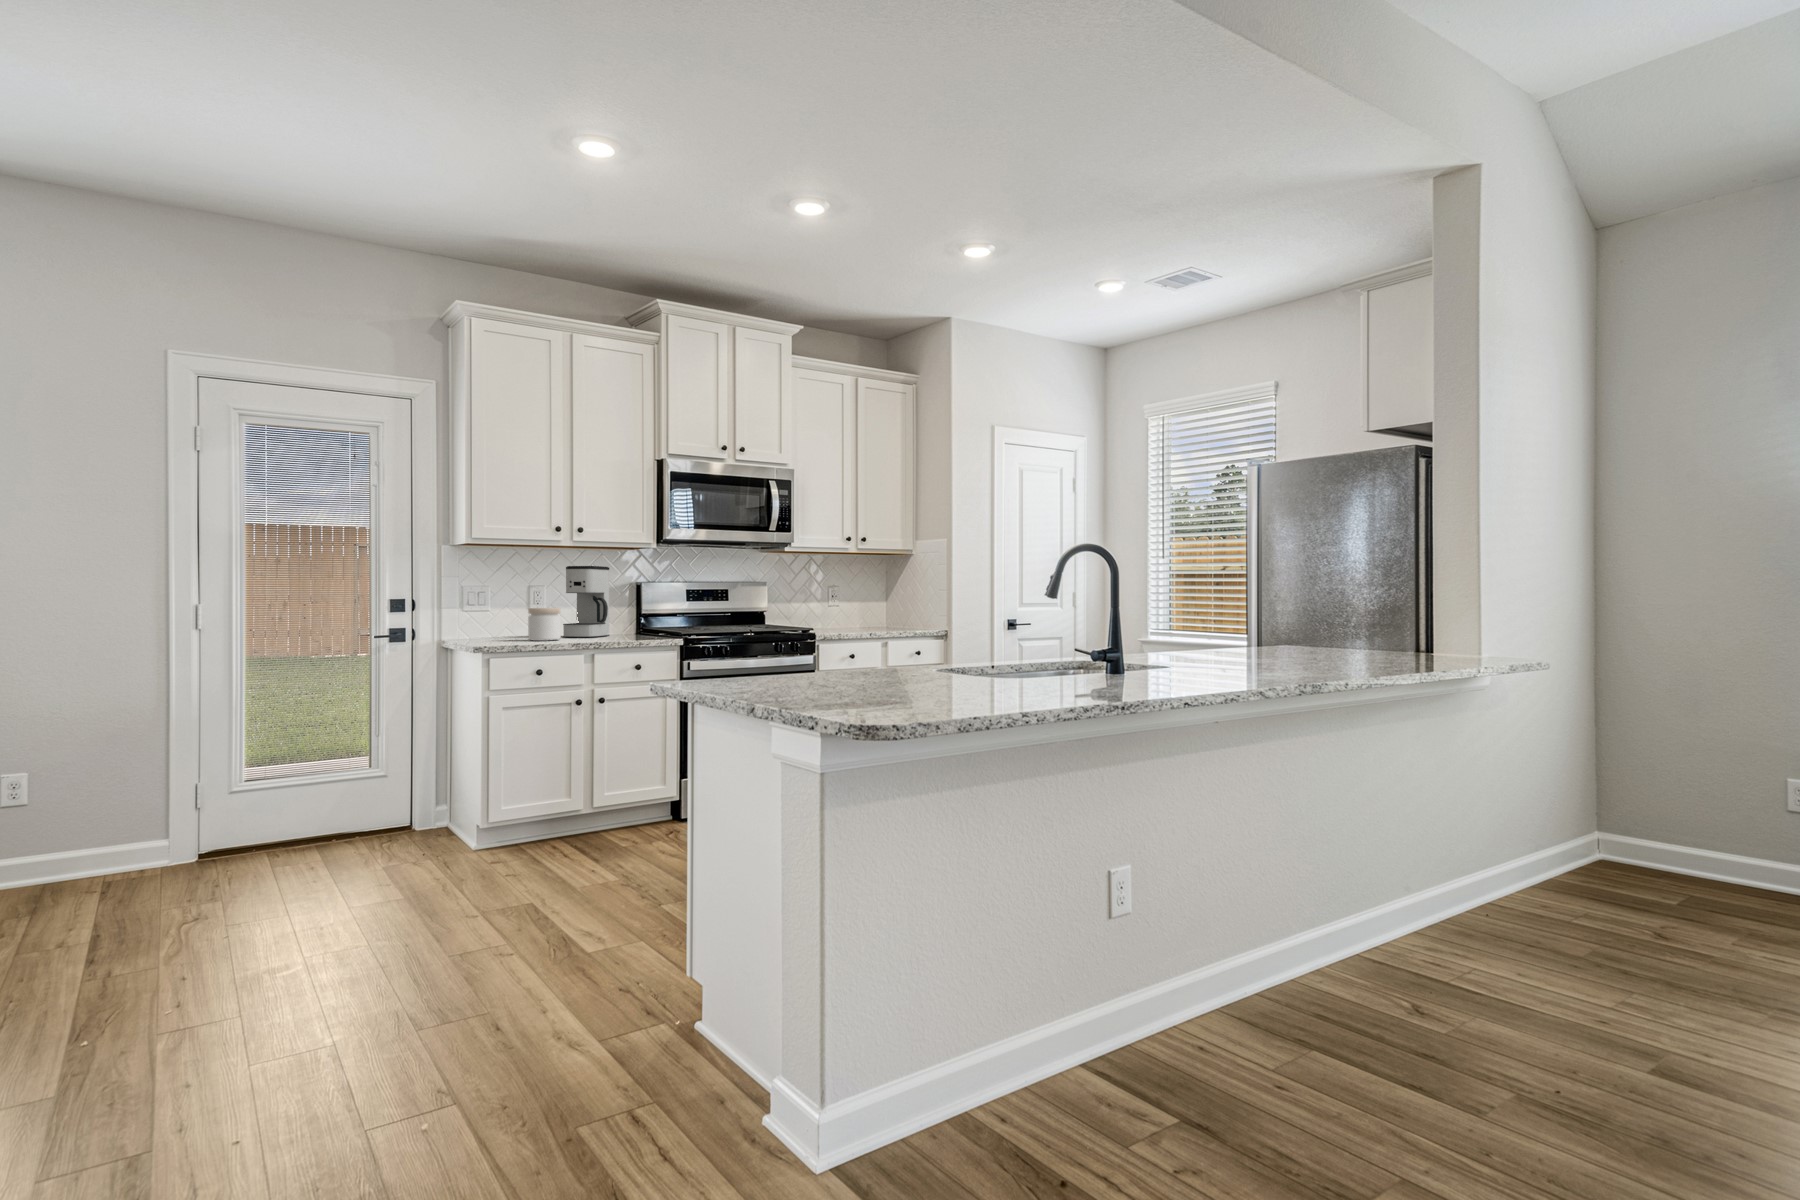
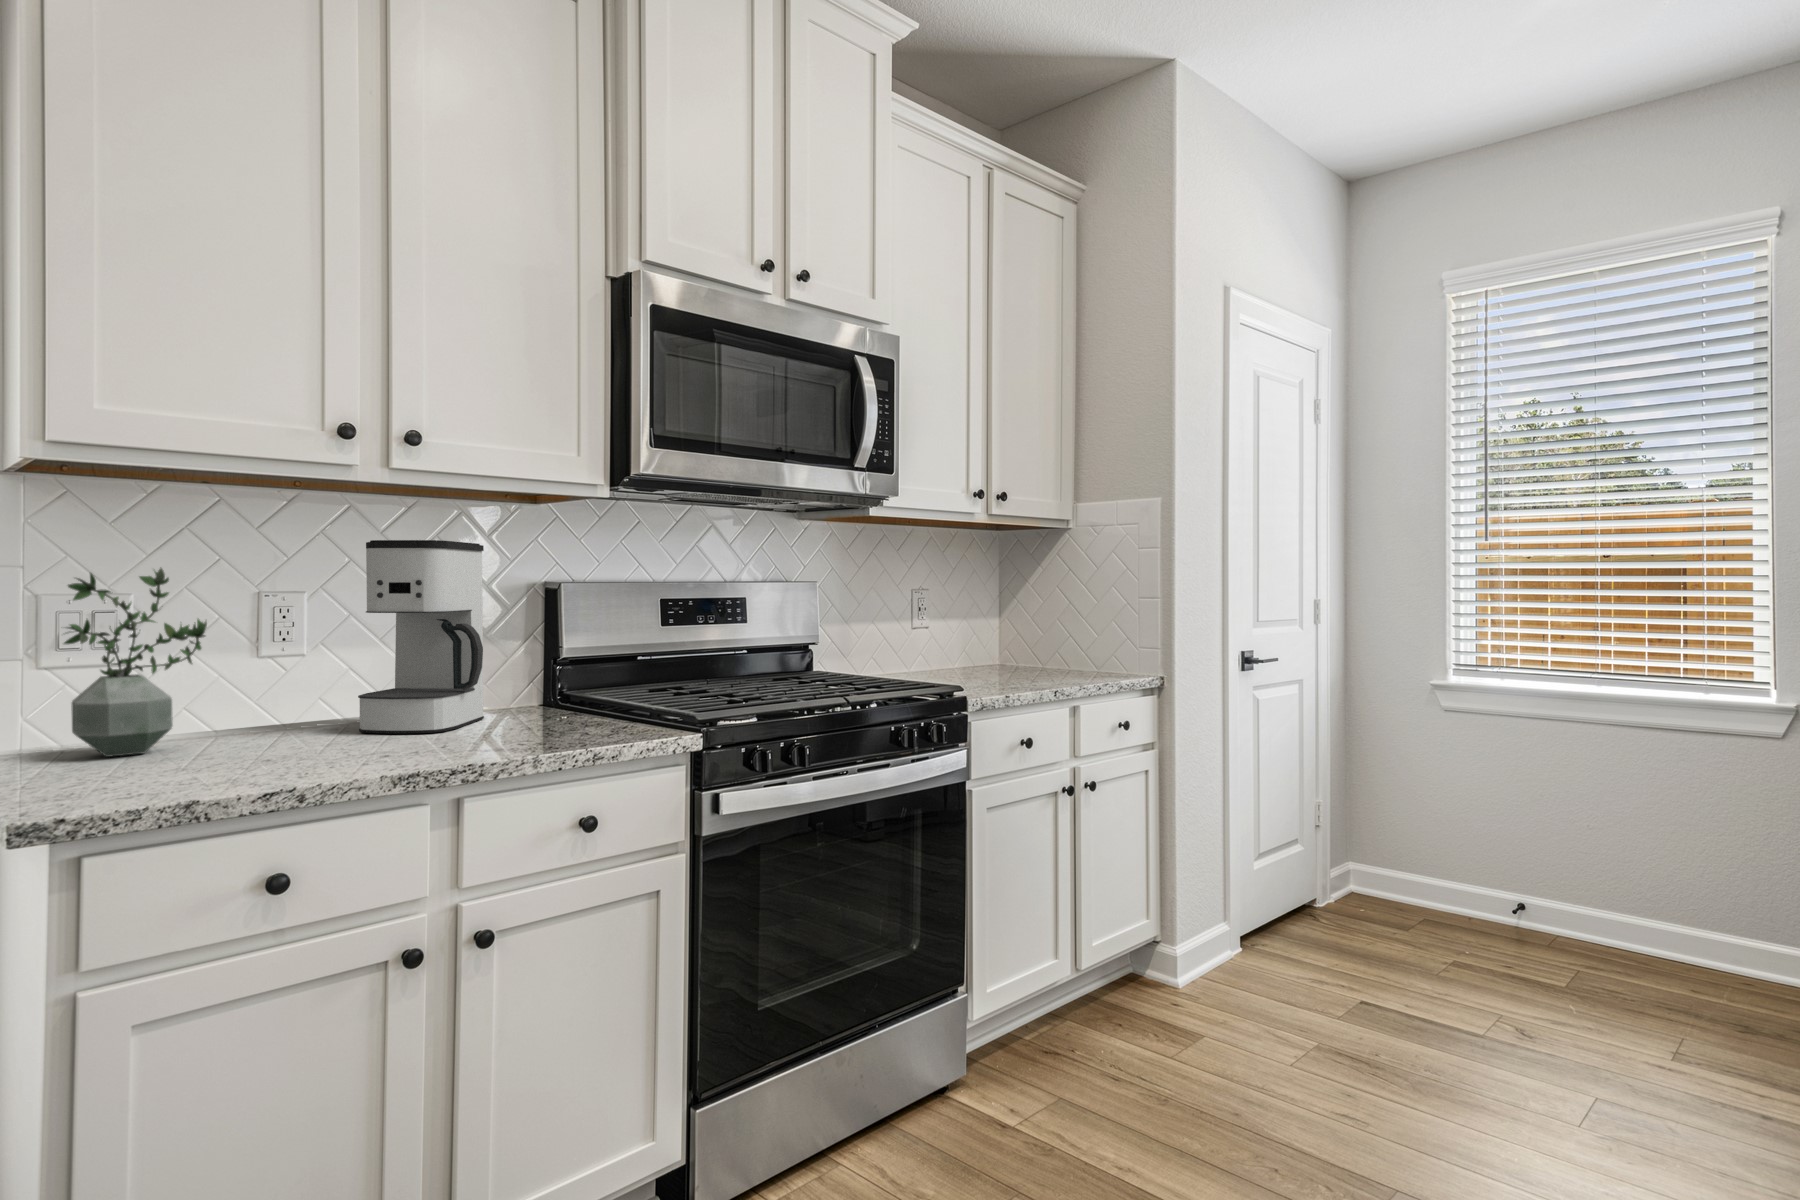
potted plant: none [471,576,513,640] -> present [64,568,207,757]
jar: present [528,608,561,641] -> none [248,658,352,762]

